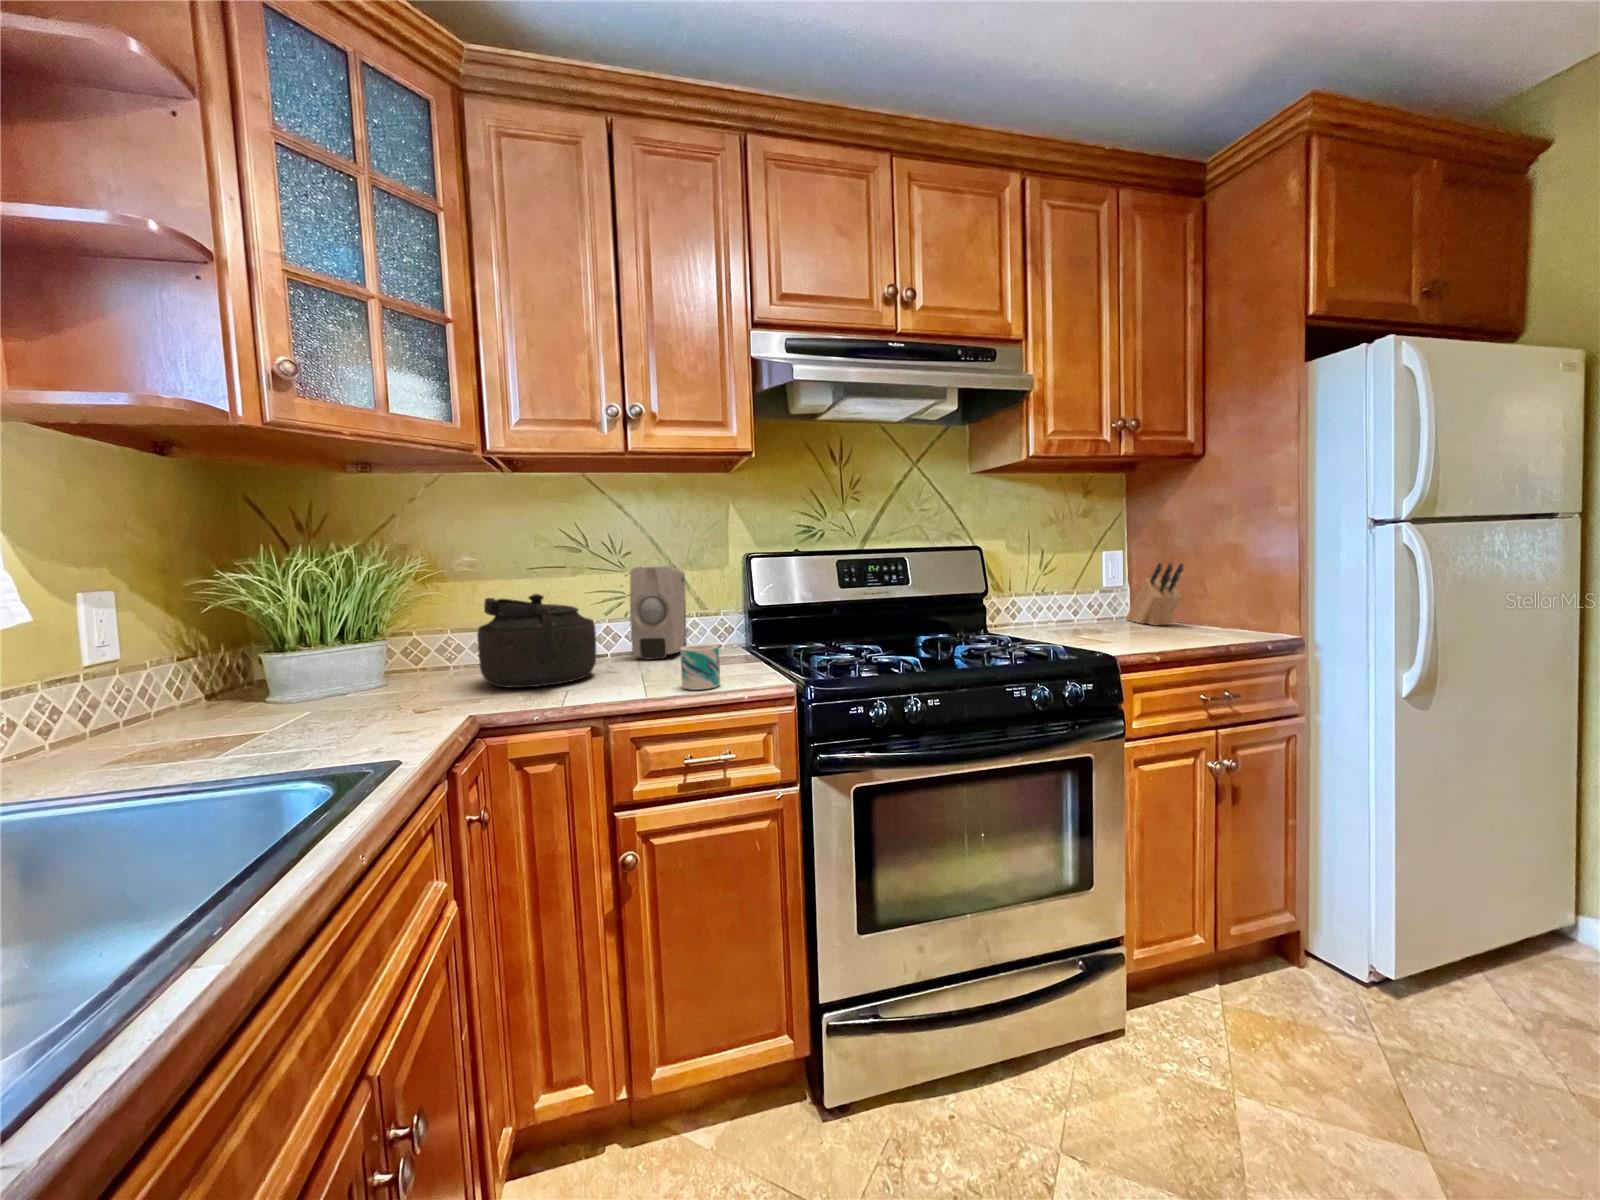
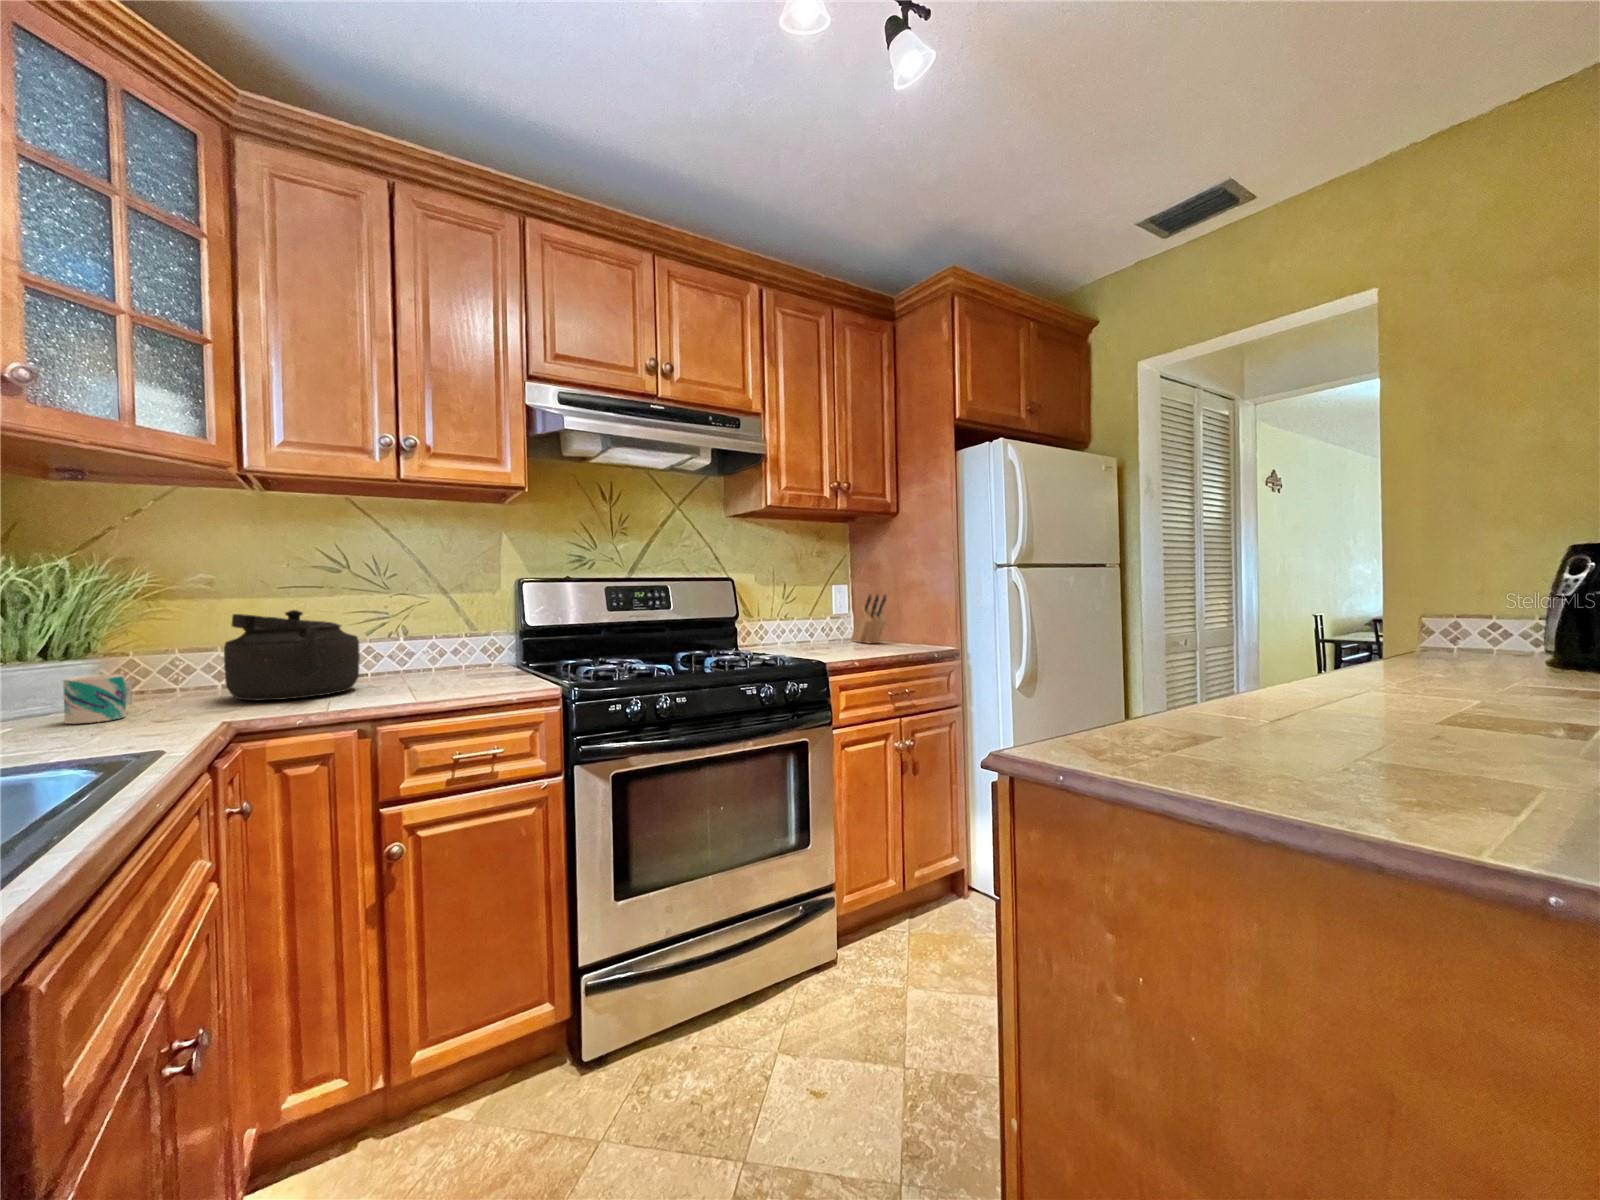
soap dispenser: present [630,566,687,660] -> none [395,588,454,676]
mug: present [680,644,720,690] -> present [63,674,132,724]

